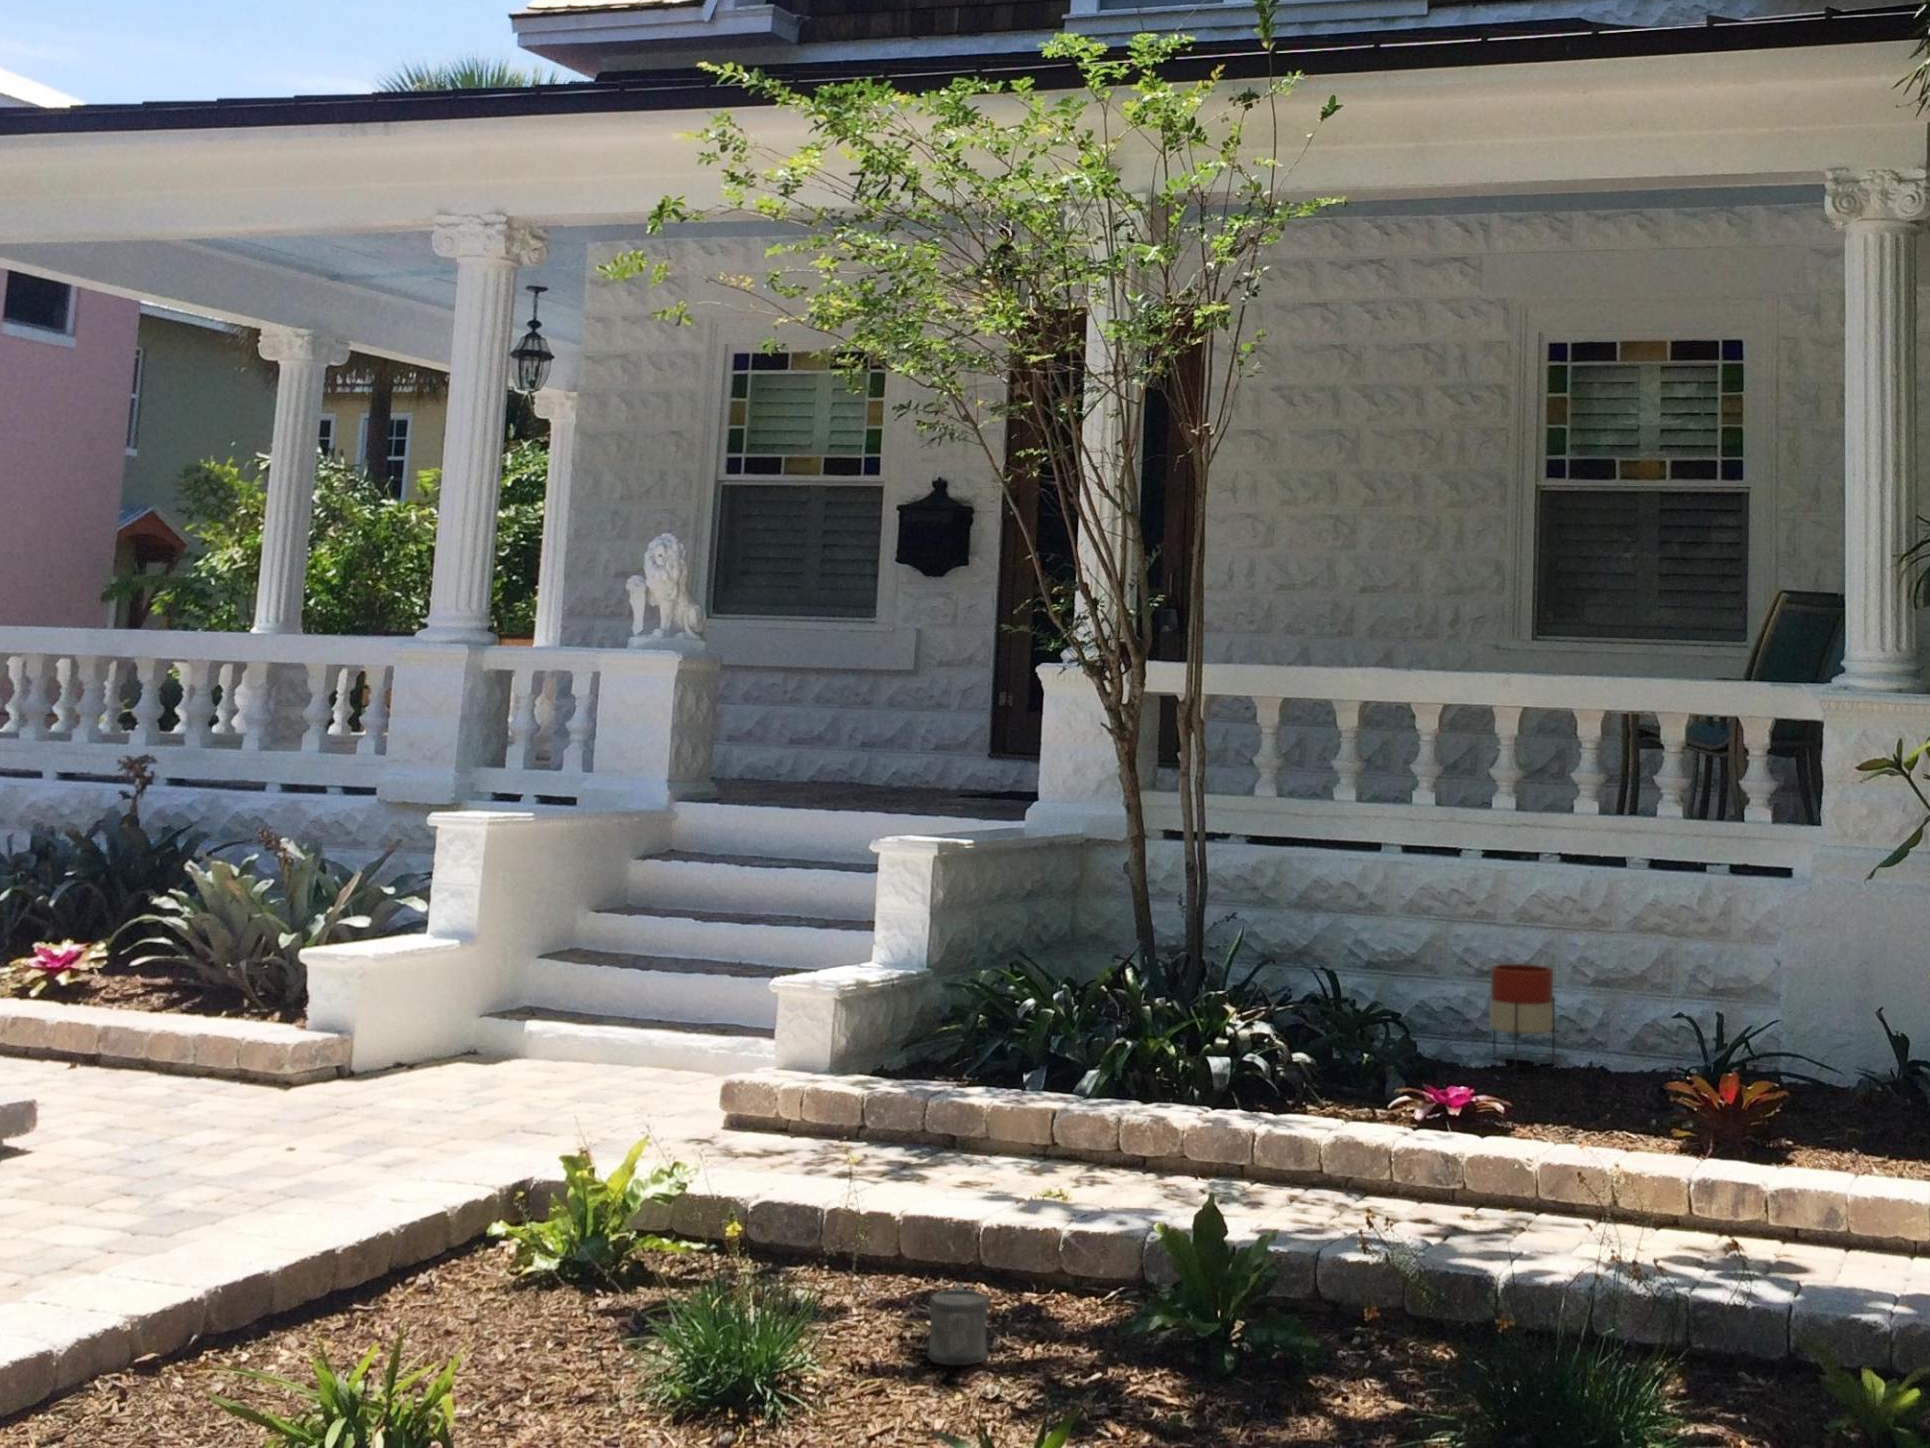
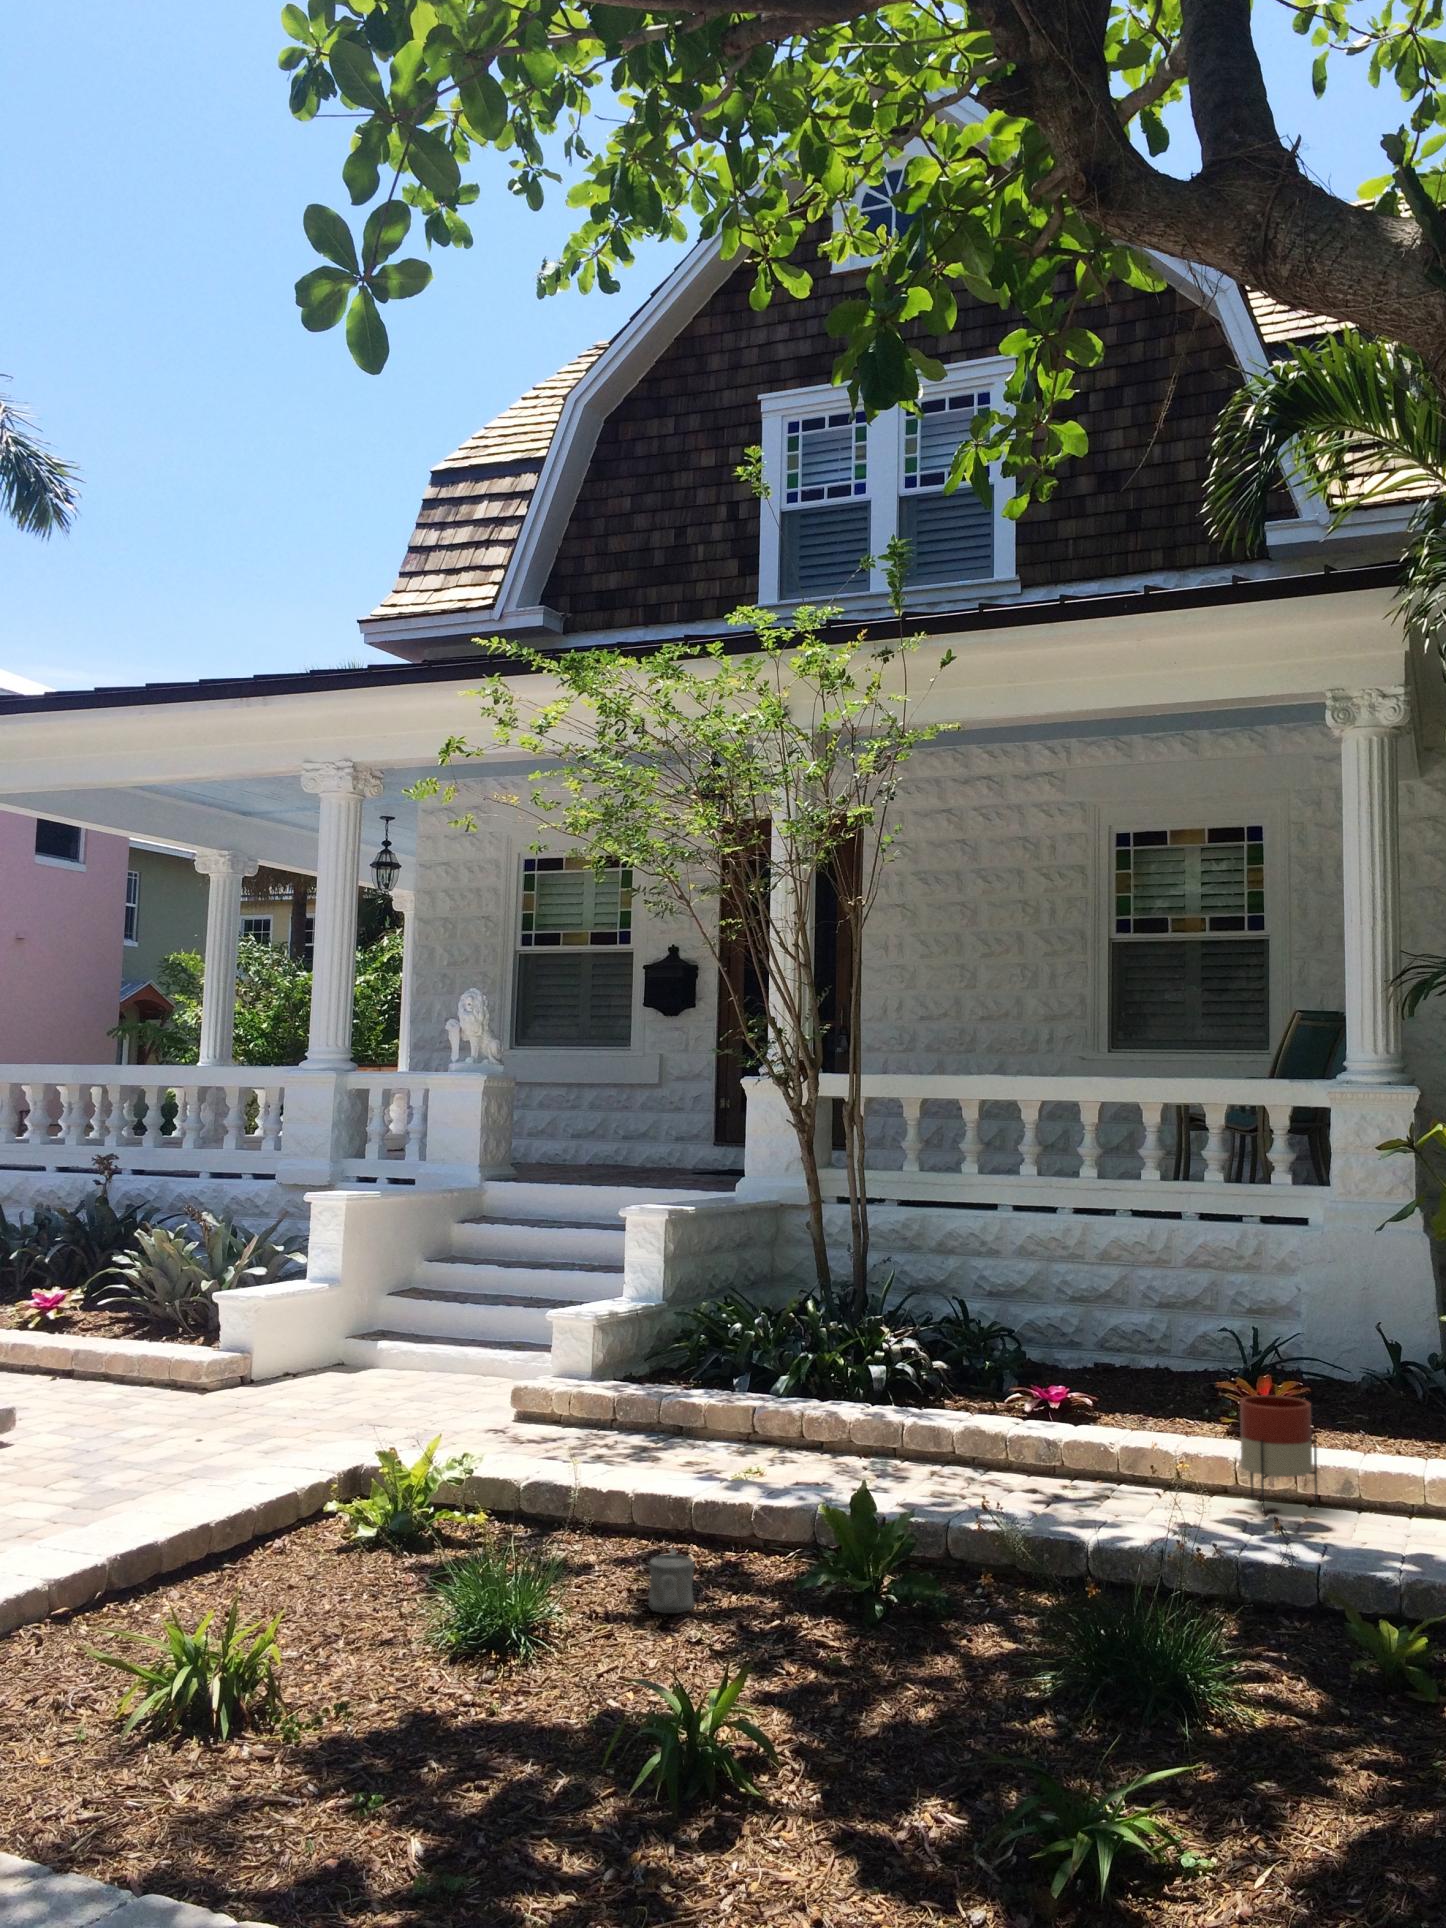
planter: present [1490,964,1555,1067] -> present [1240,1395,1318,1514]

